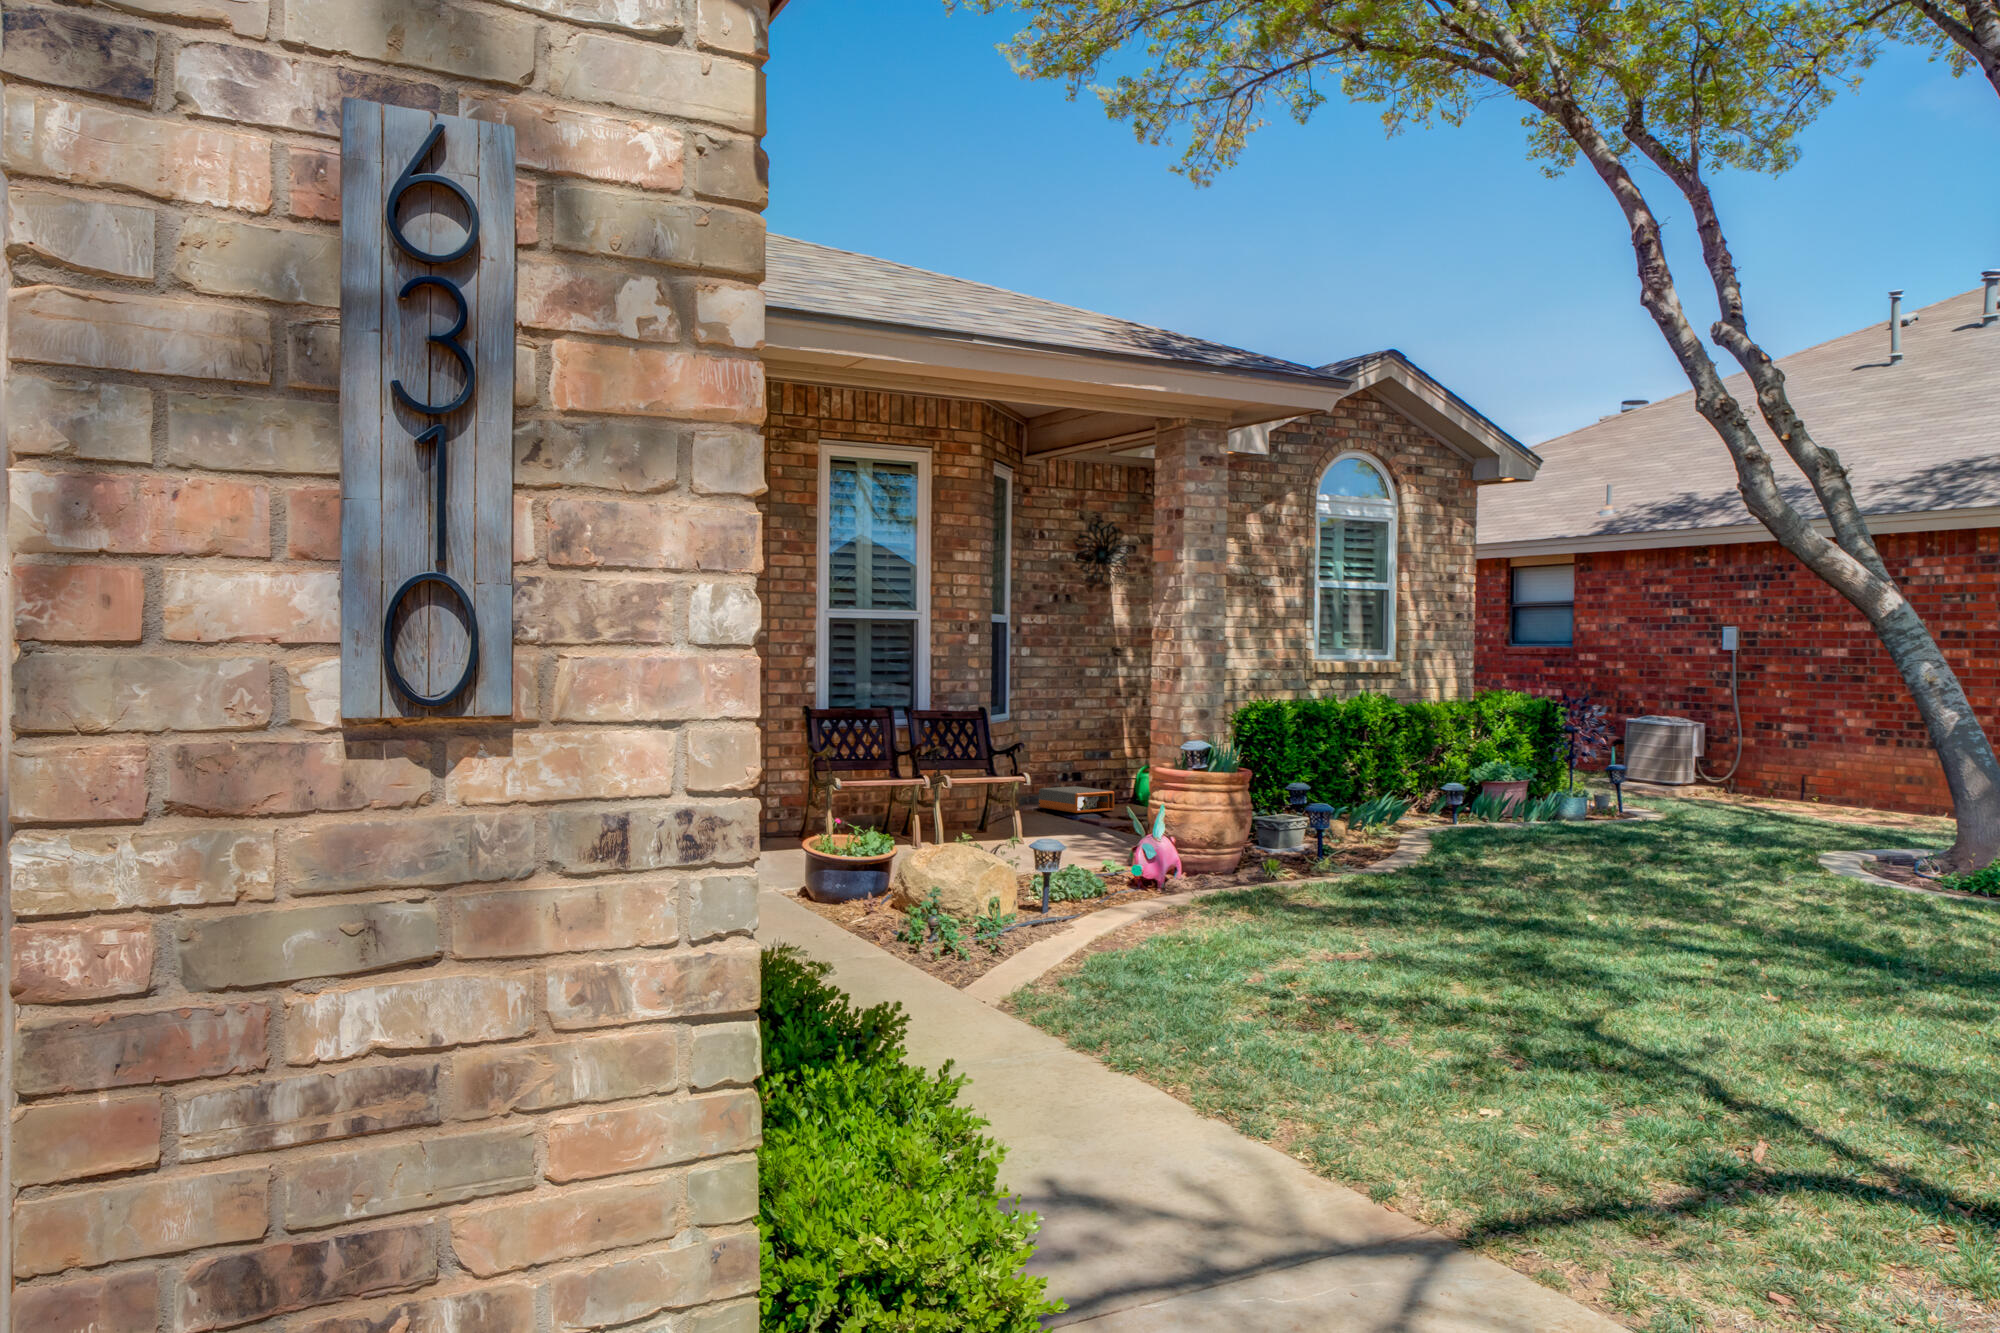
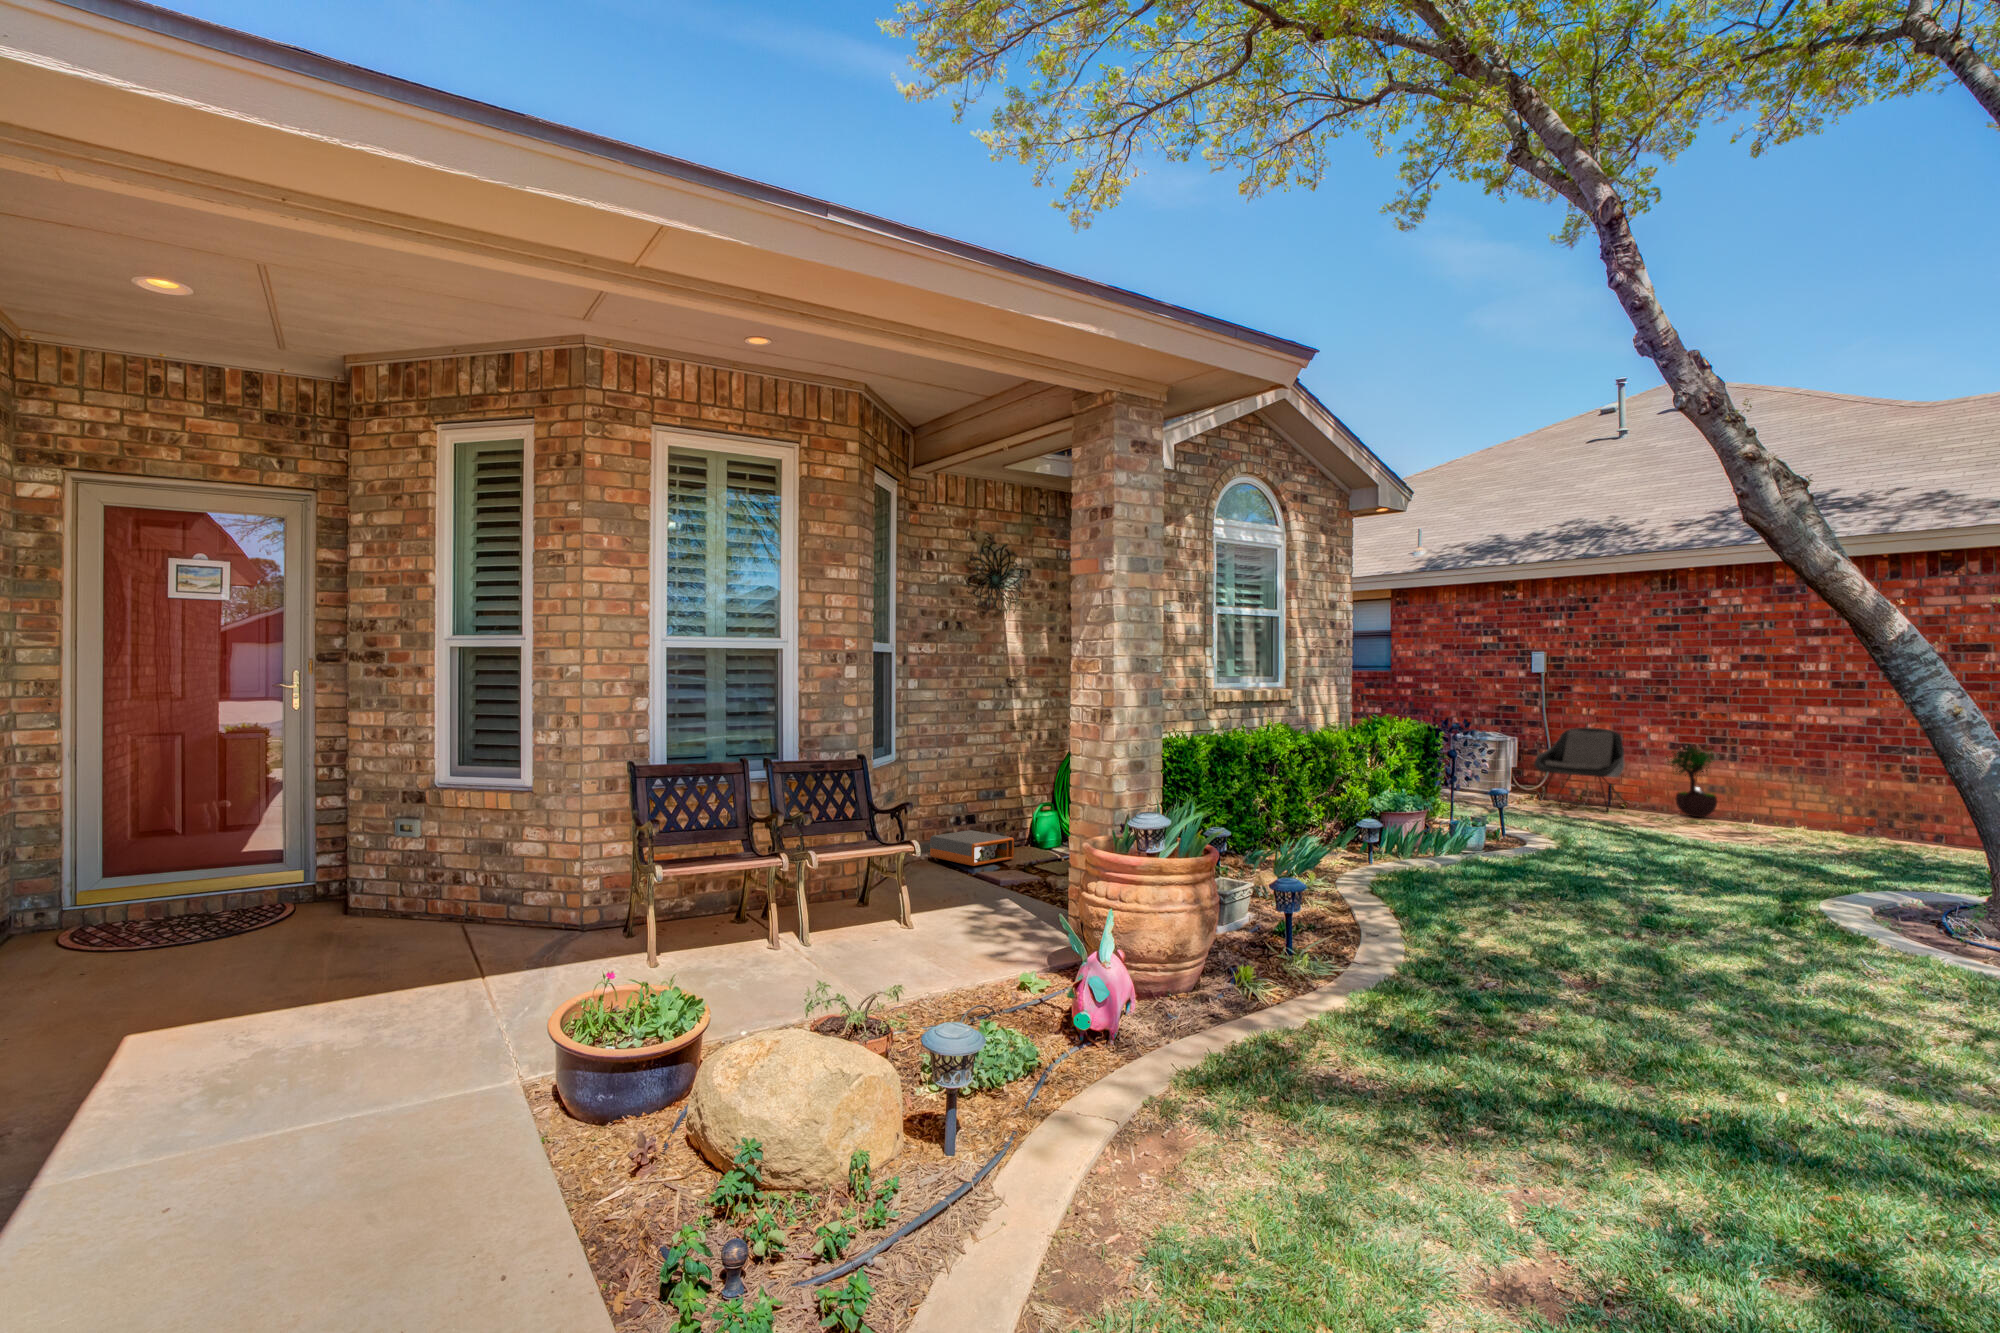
lounge chair: none [1677,708,1776,796] -> present [1535,727,1626,814]
potted tree: none [1806,718,1863,800] -> present [1666,746,1717,817]

